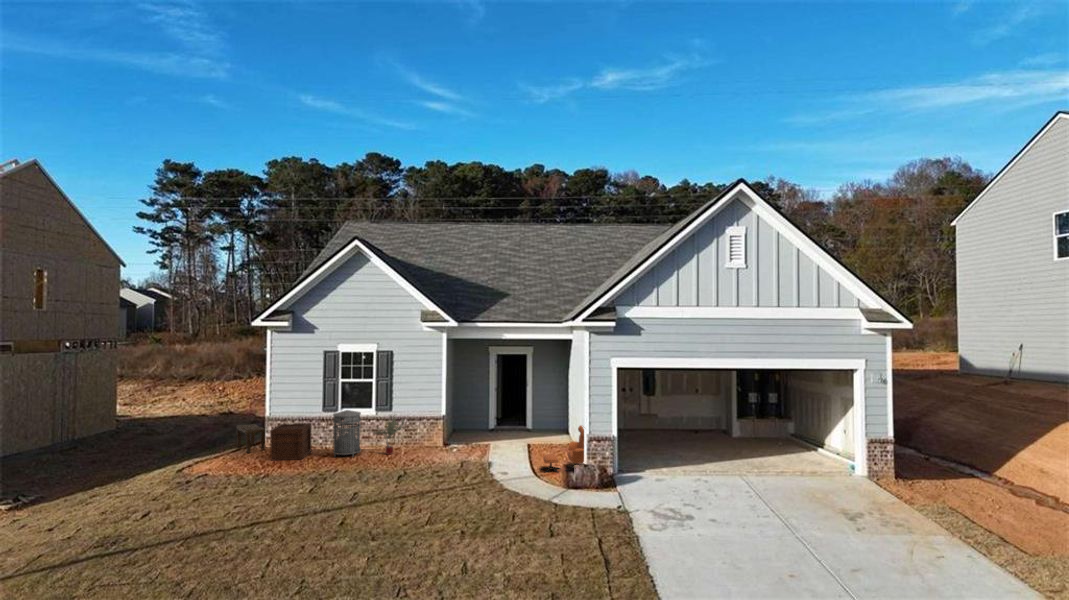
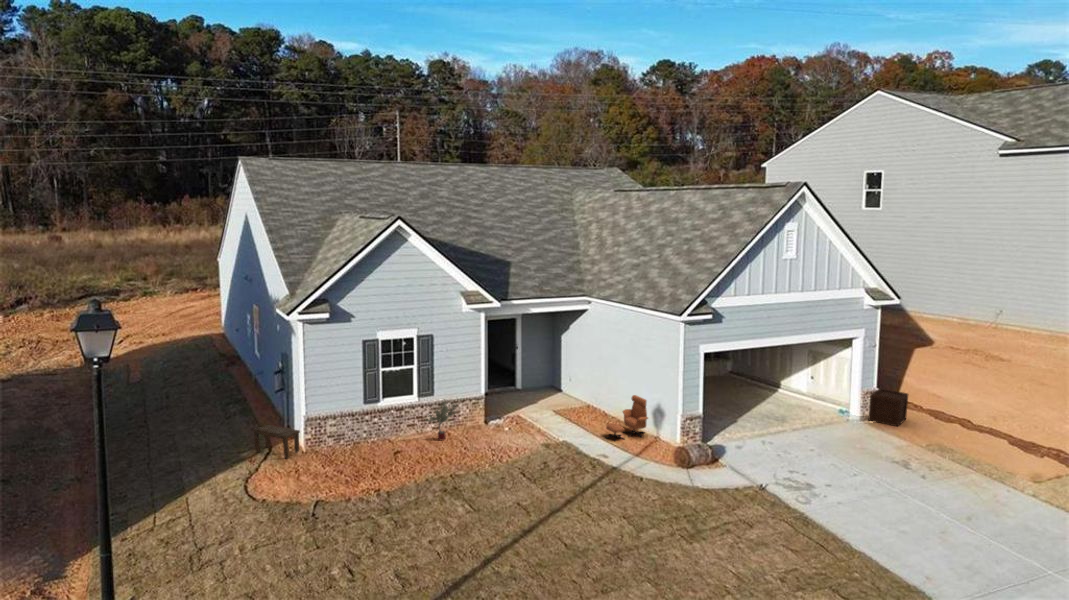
trash can: present [333,410,361,457] -> none [385,401,415,451]
wooden crate: present [270,423,311,460] -> present [869,389,908,426]

